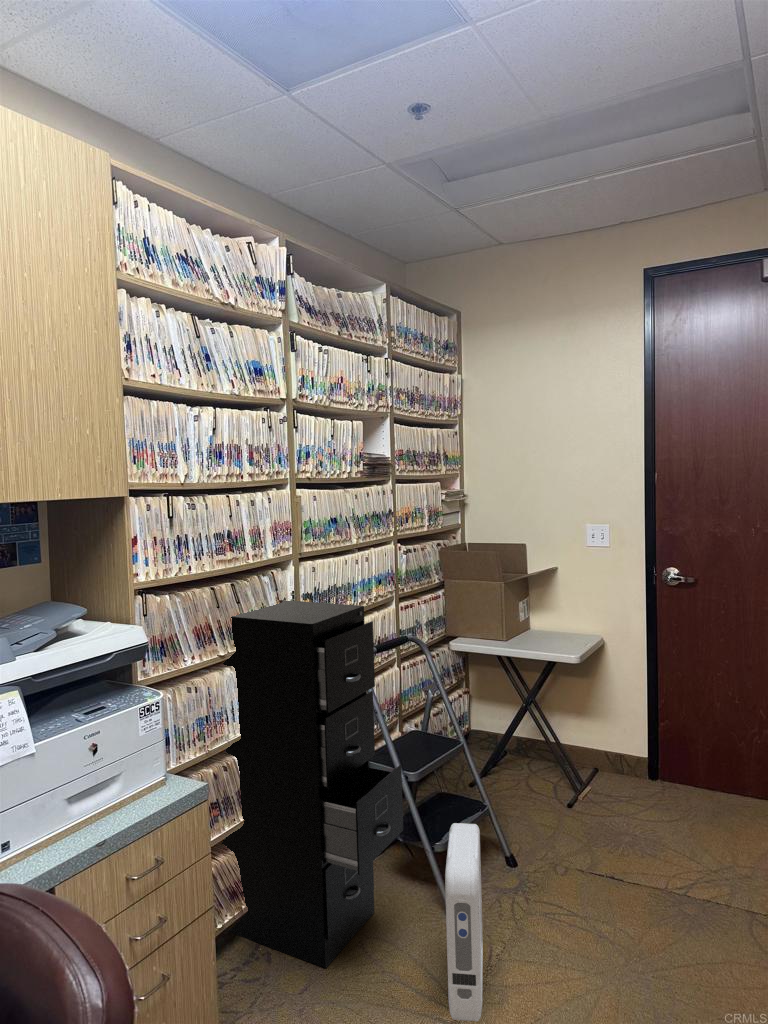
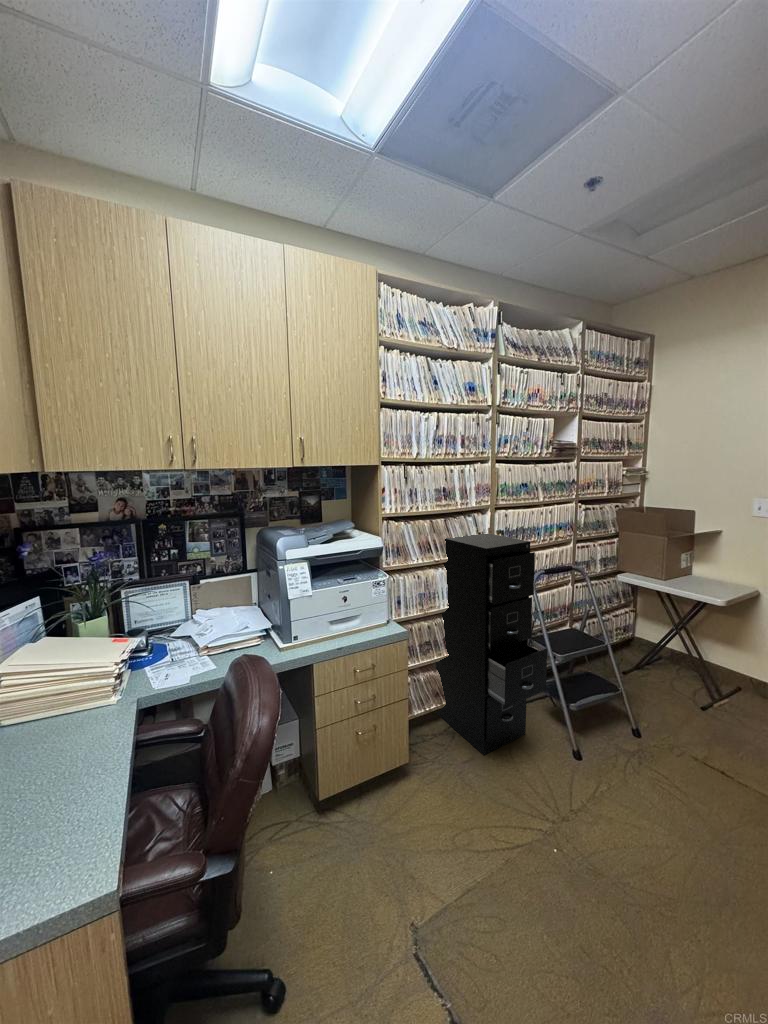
air purifier: present [445,823,483,1022] -> none [553,696,597,830]

